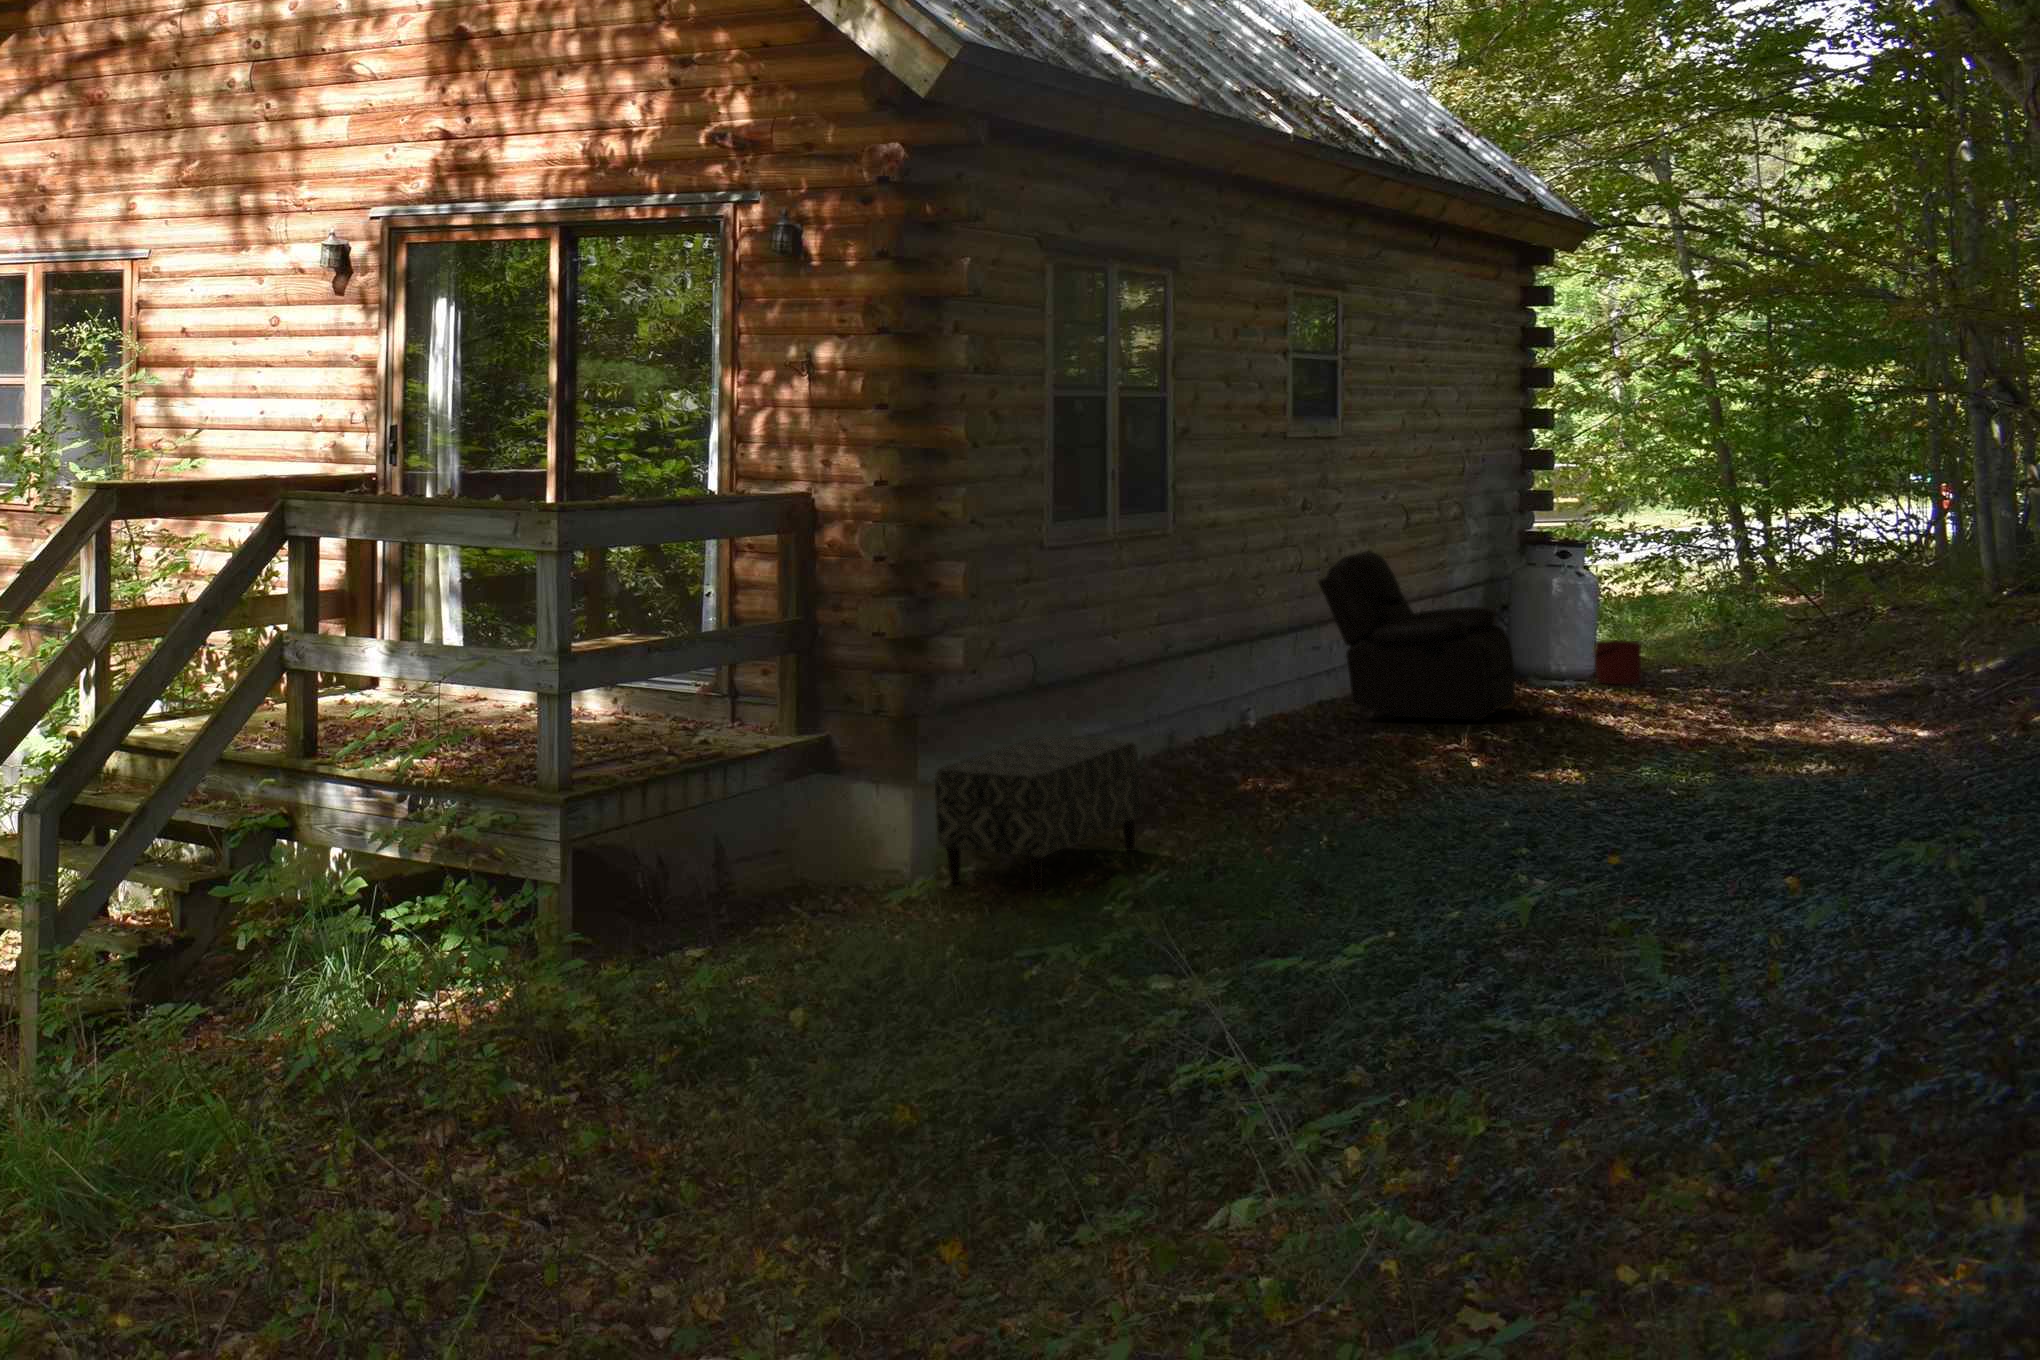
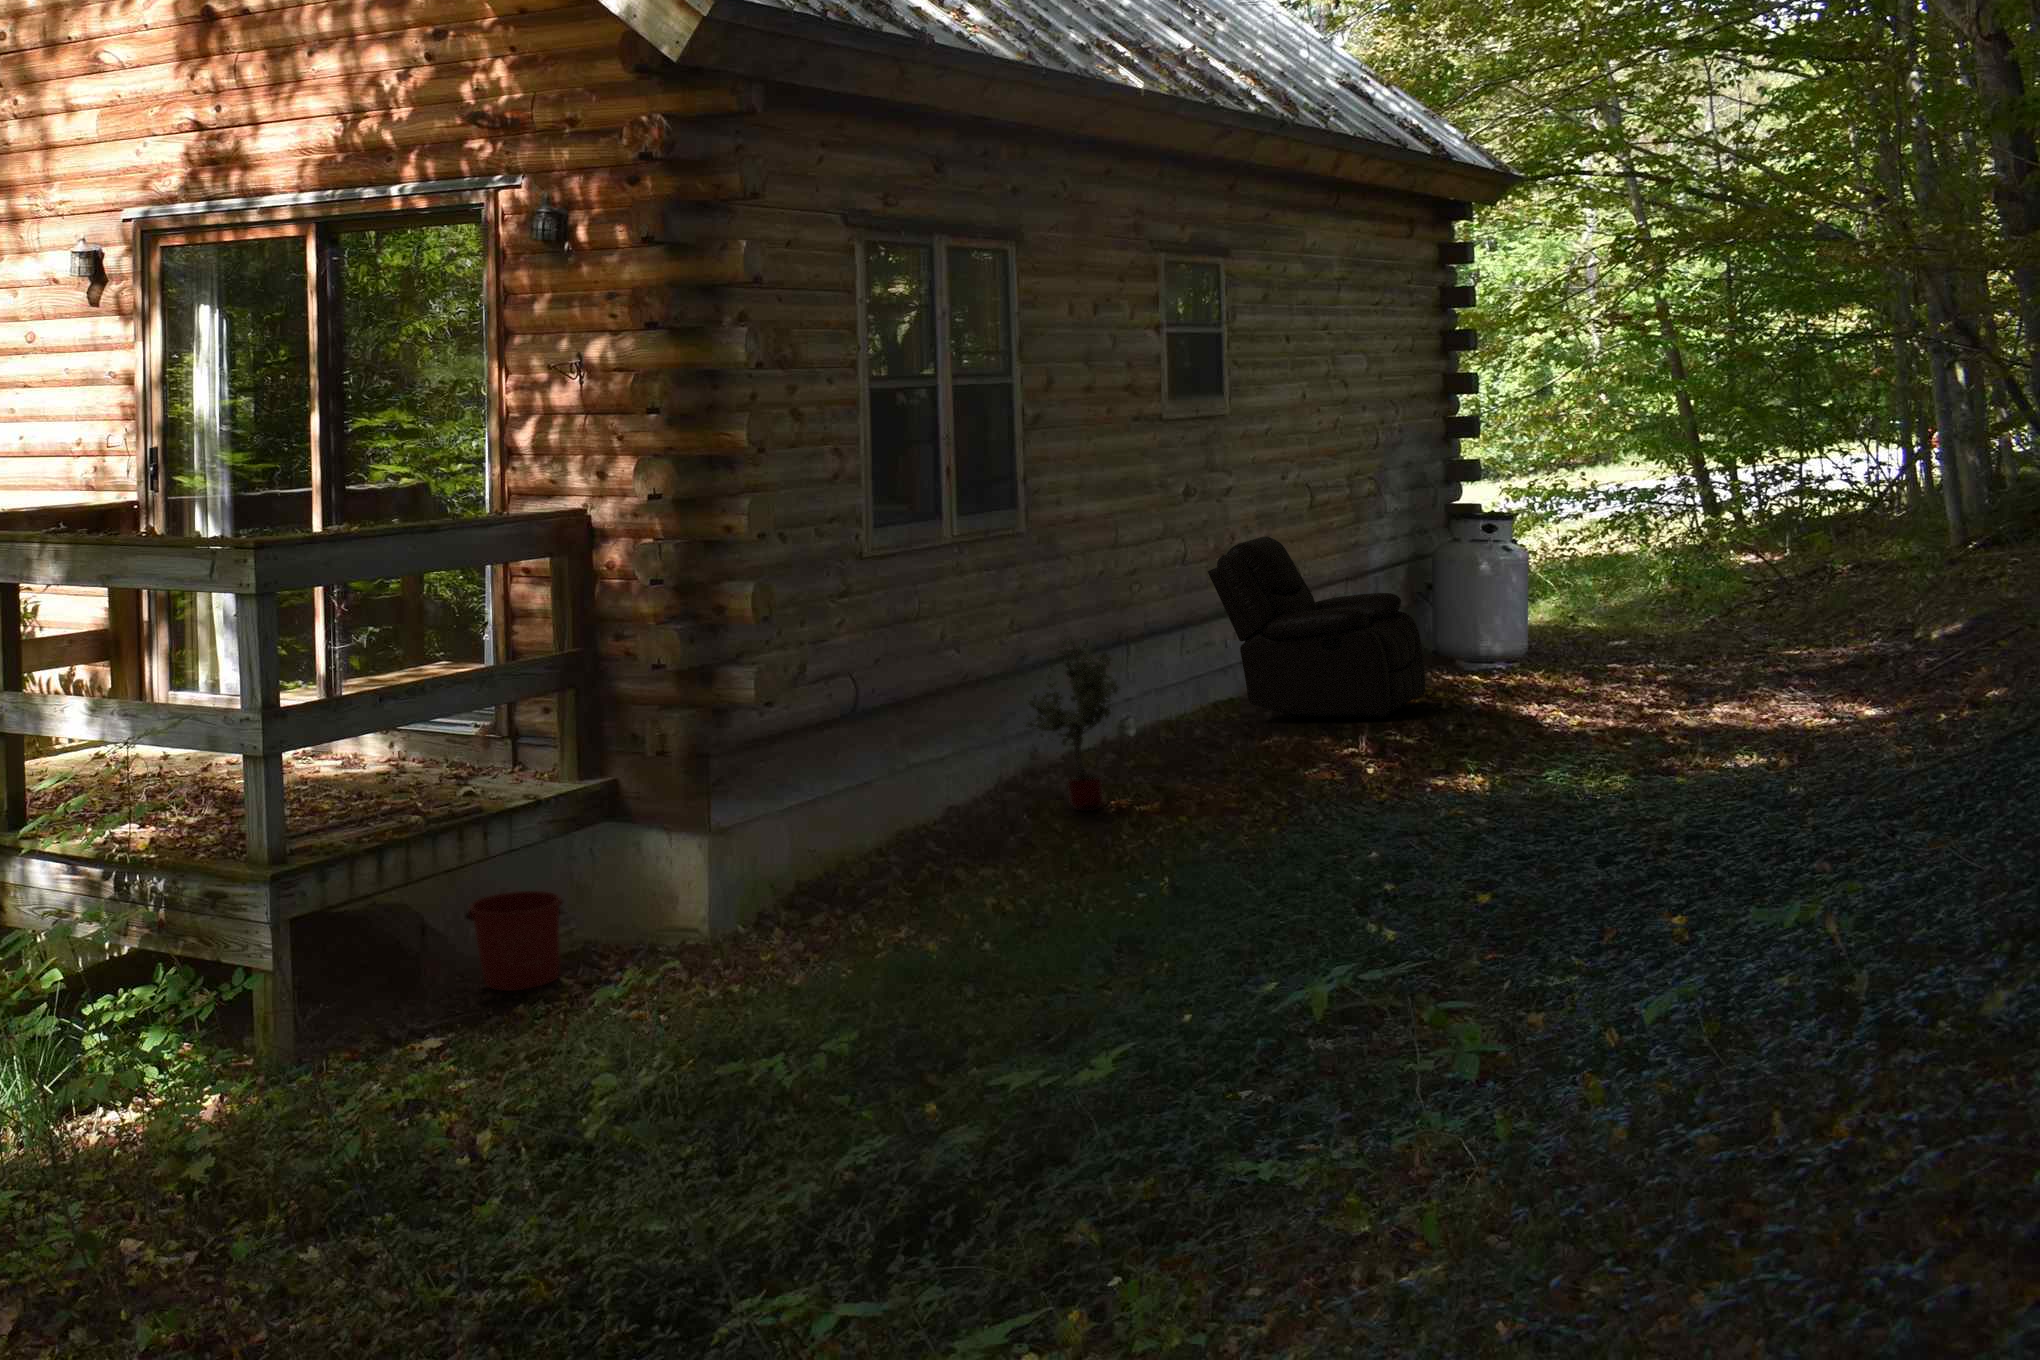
potted tree: none [1169,631,1258,790] -> present [1026,639,1119,811]
bucket: present [1593,640,1641,684] -> present [466,891,563,991]
bench: present [935,736,1142,891] -> none [727,767,969,949]

